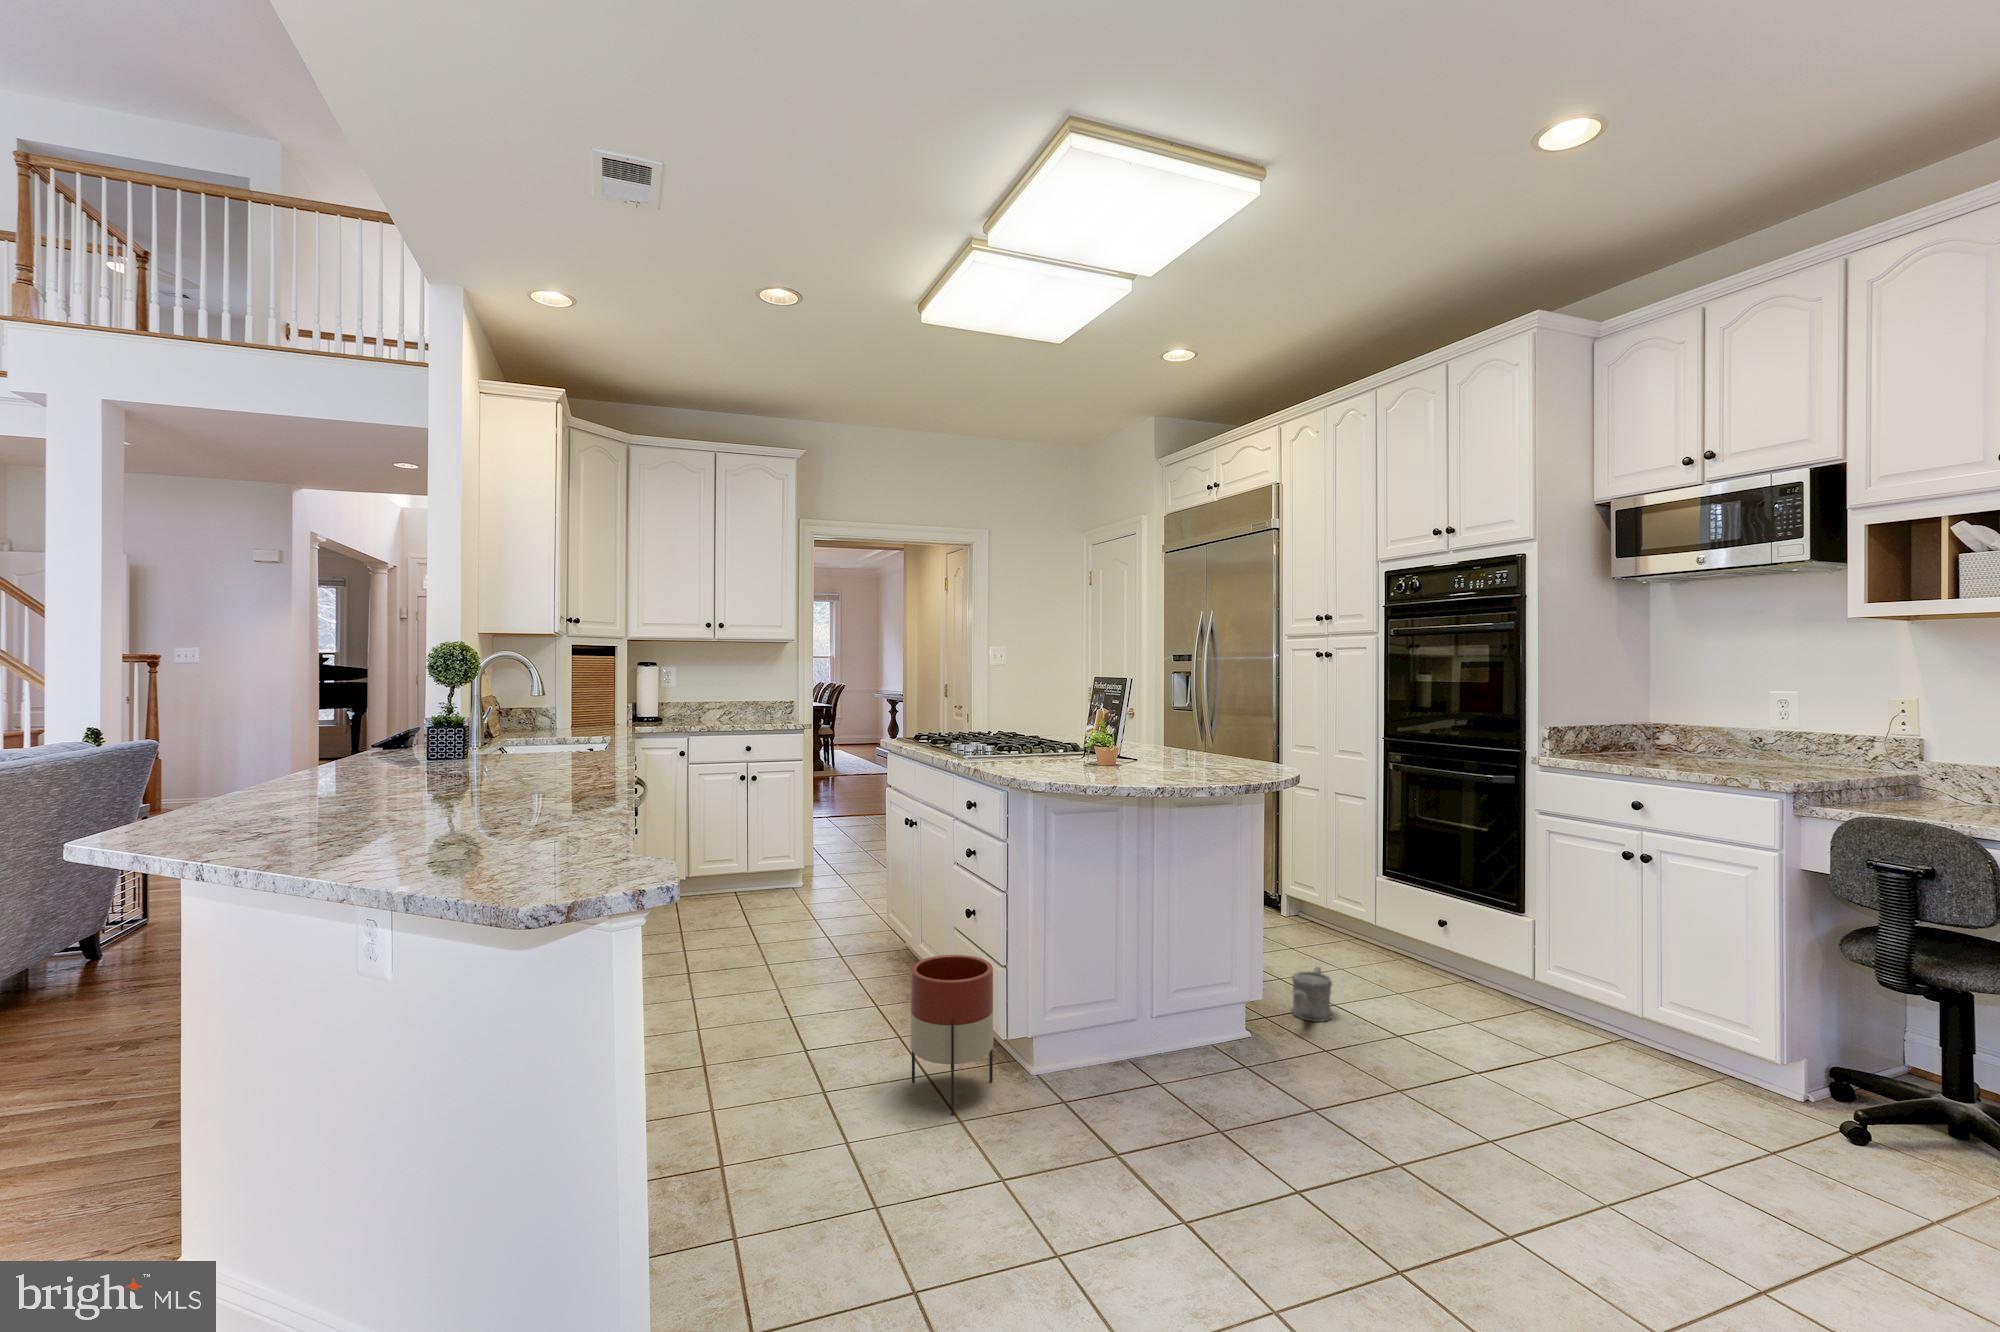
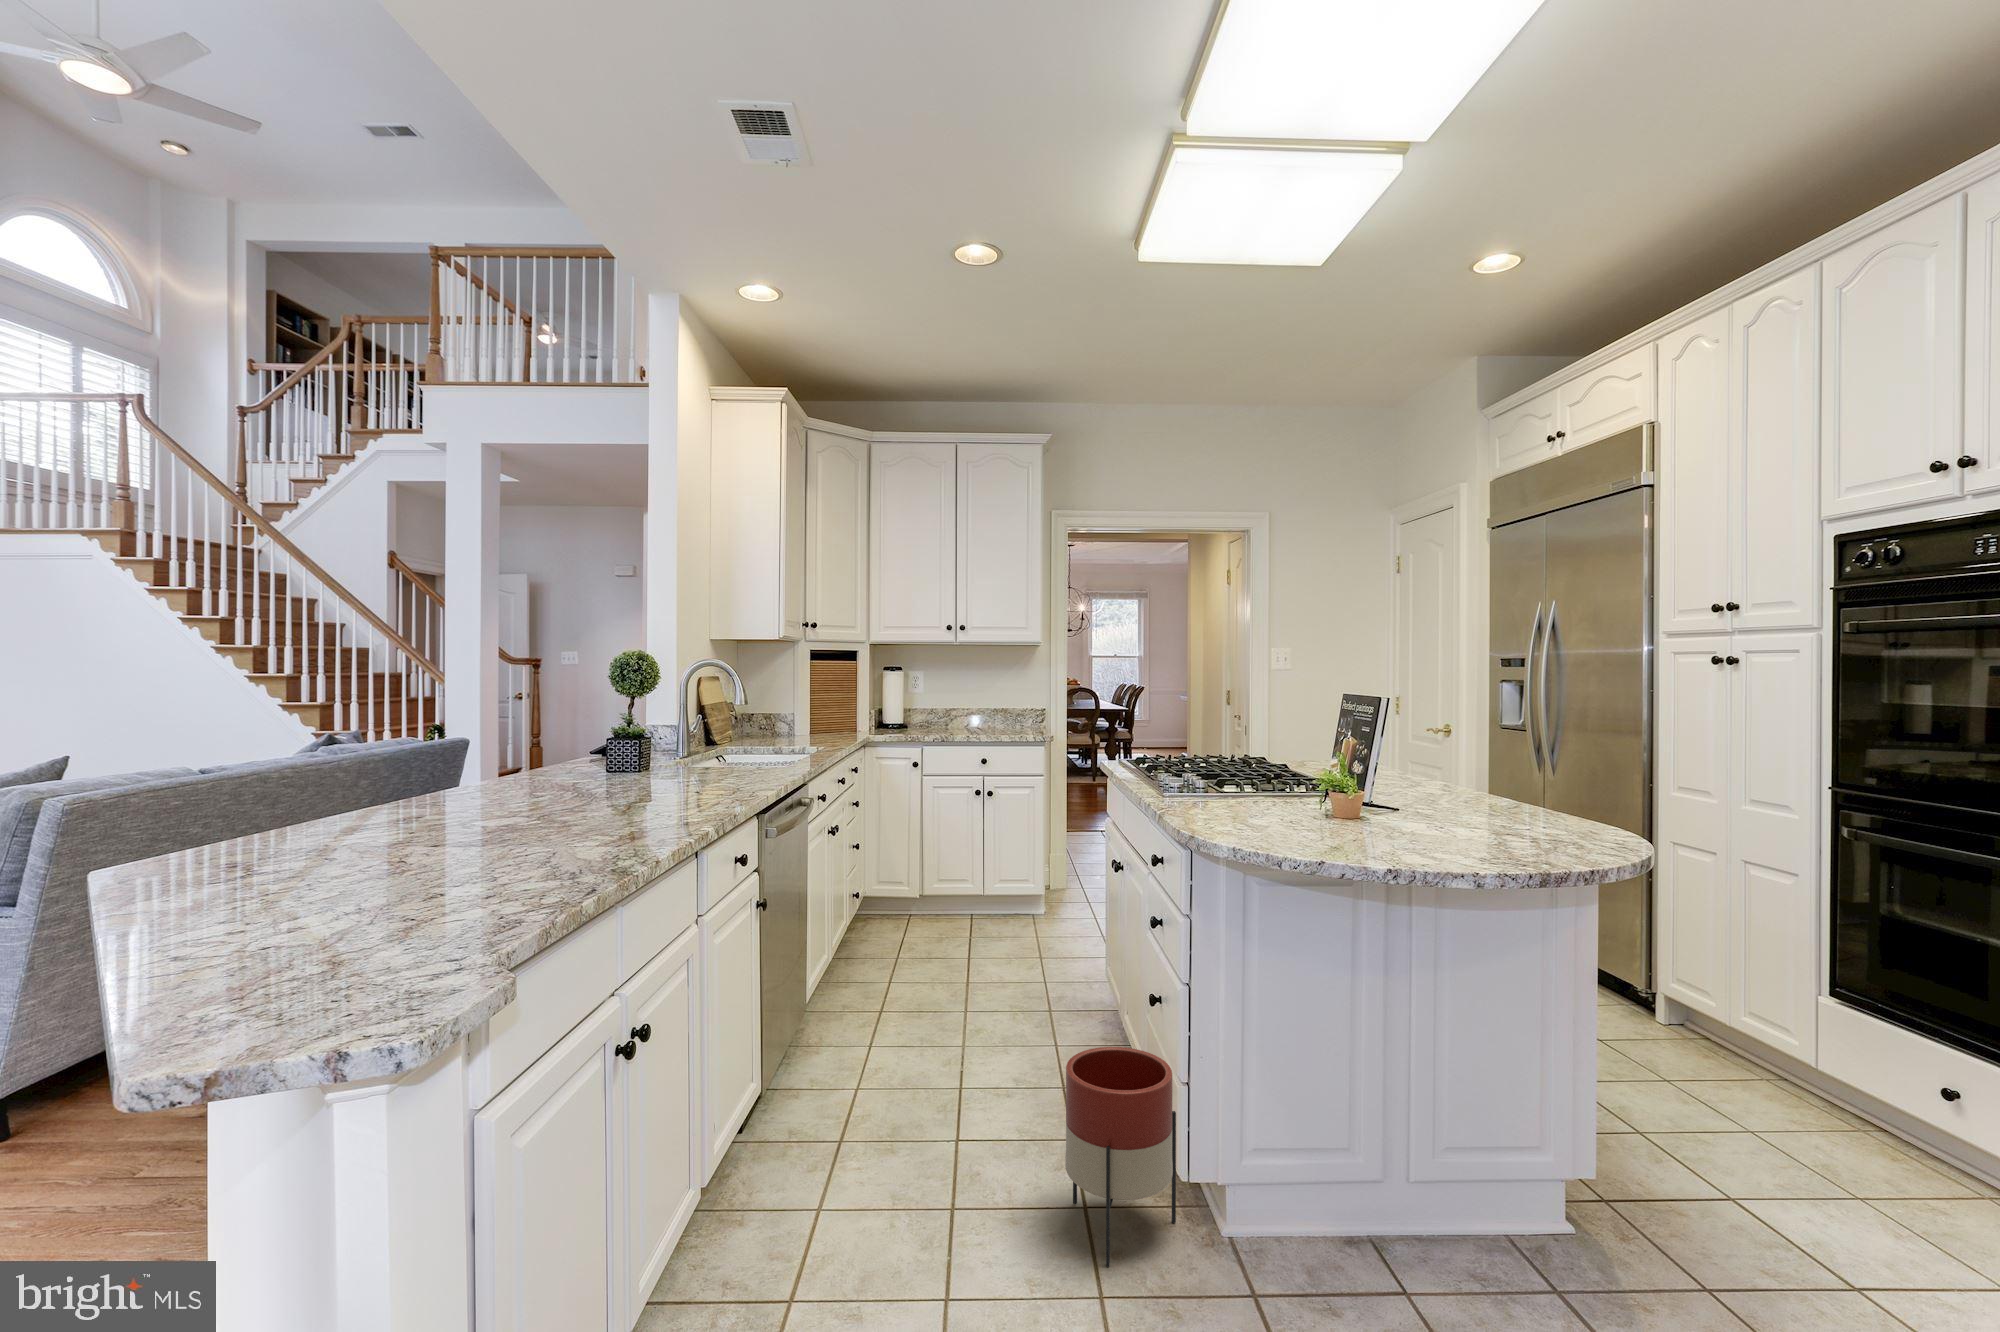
watering can: present [1292,967,1332,1022] -> none [1651,1126,1726,1218]

